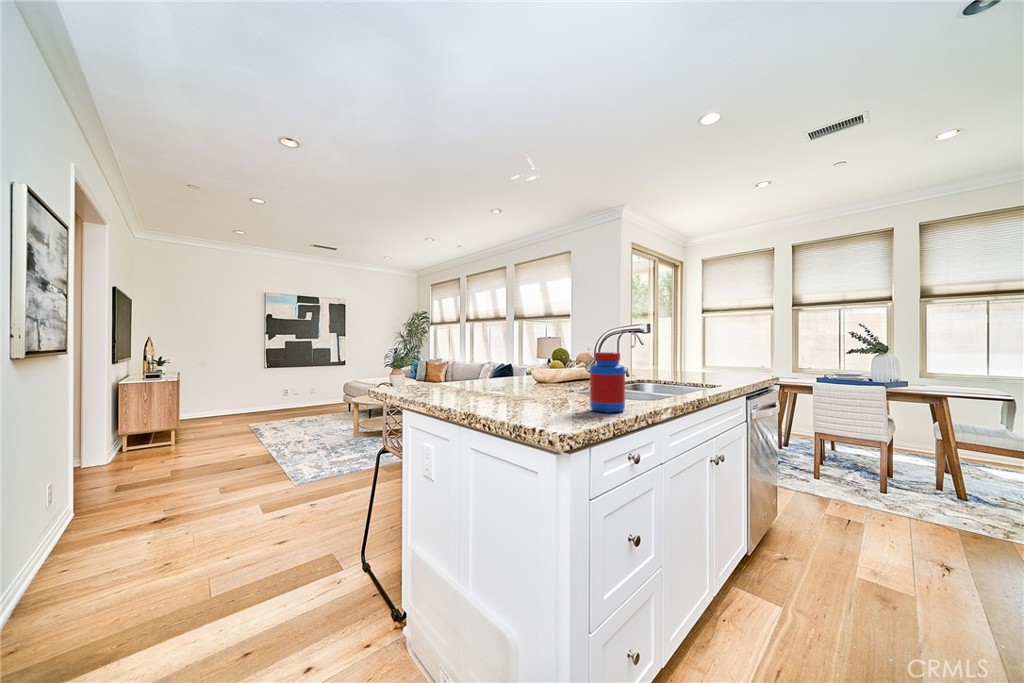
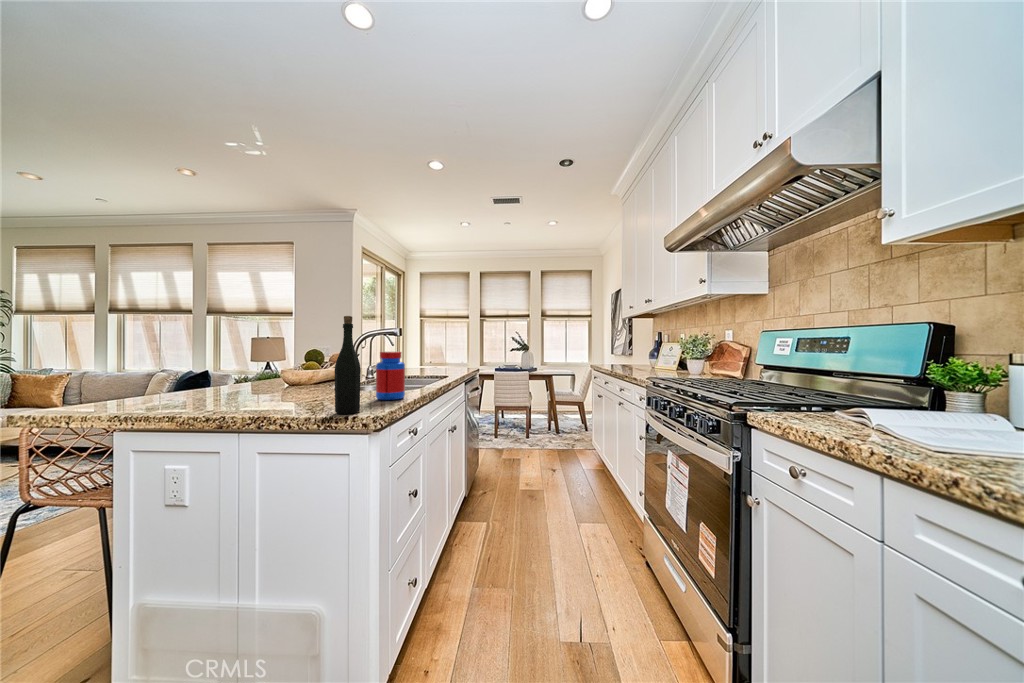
bottle: none [529,310,555,424] -> present [335,316,361,414]

